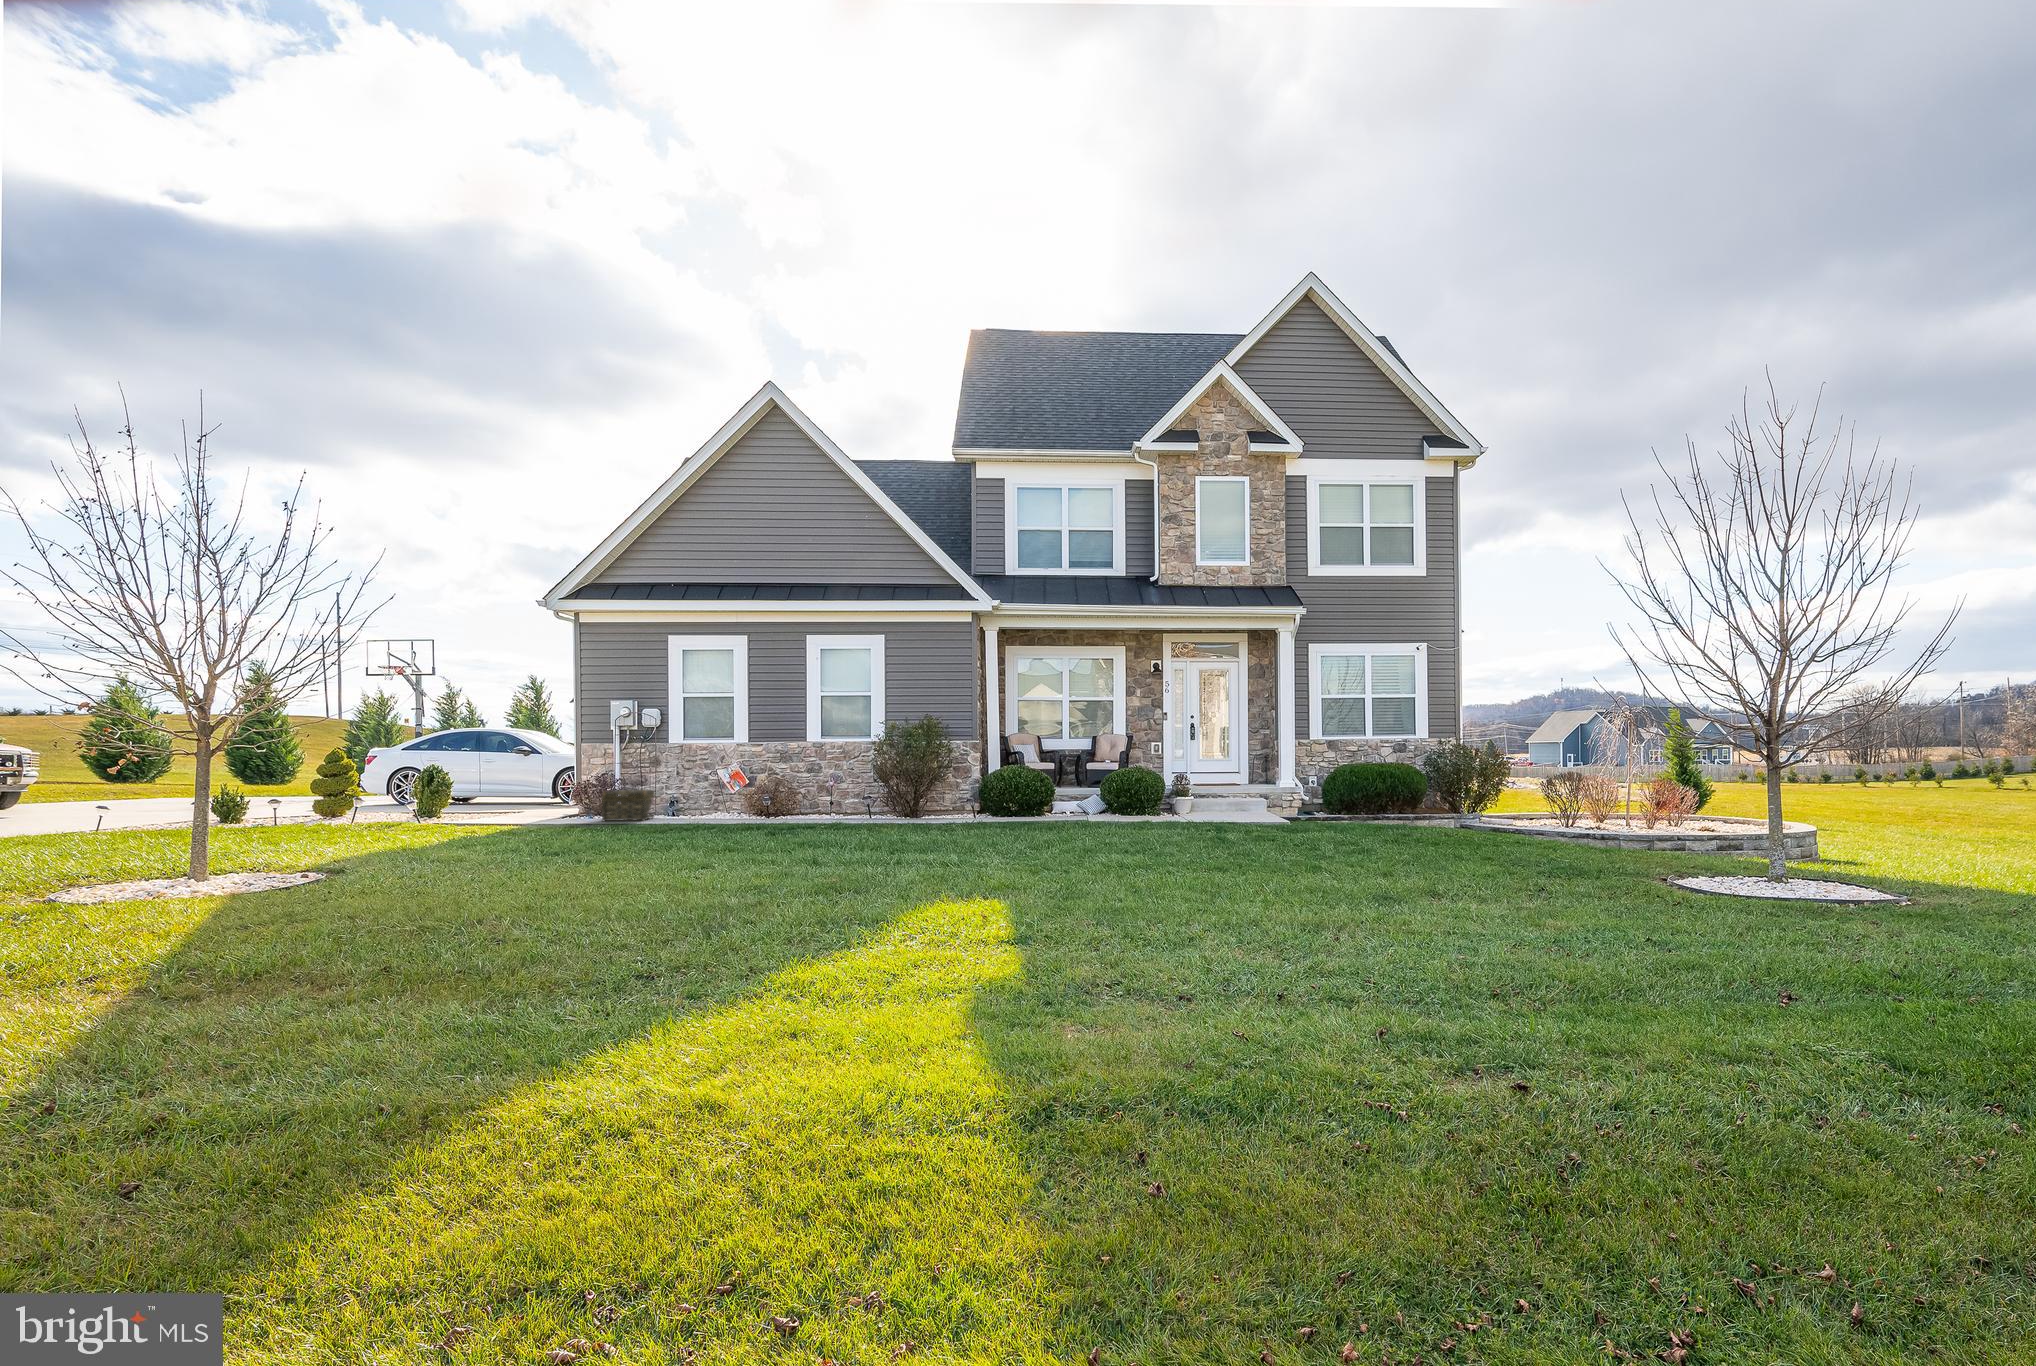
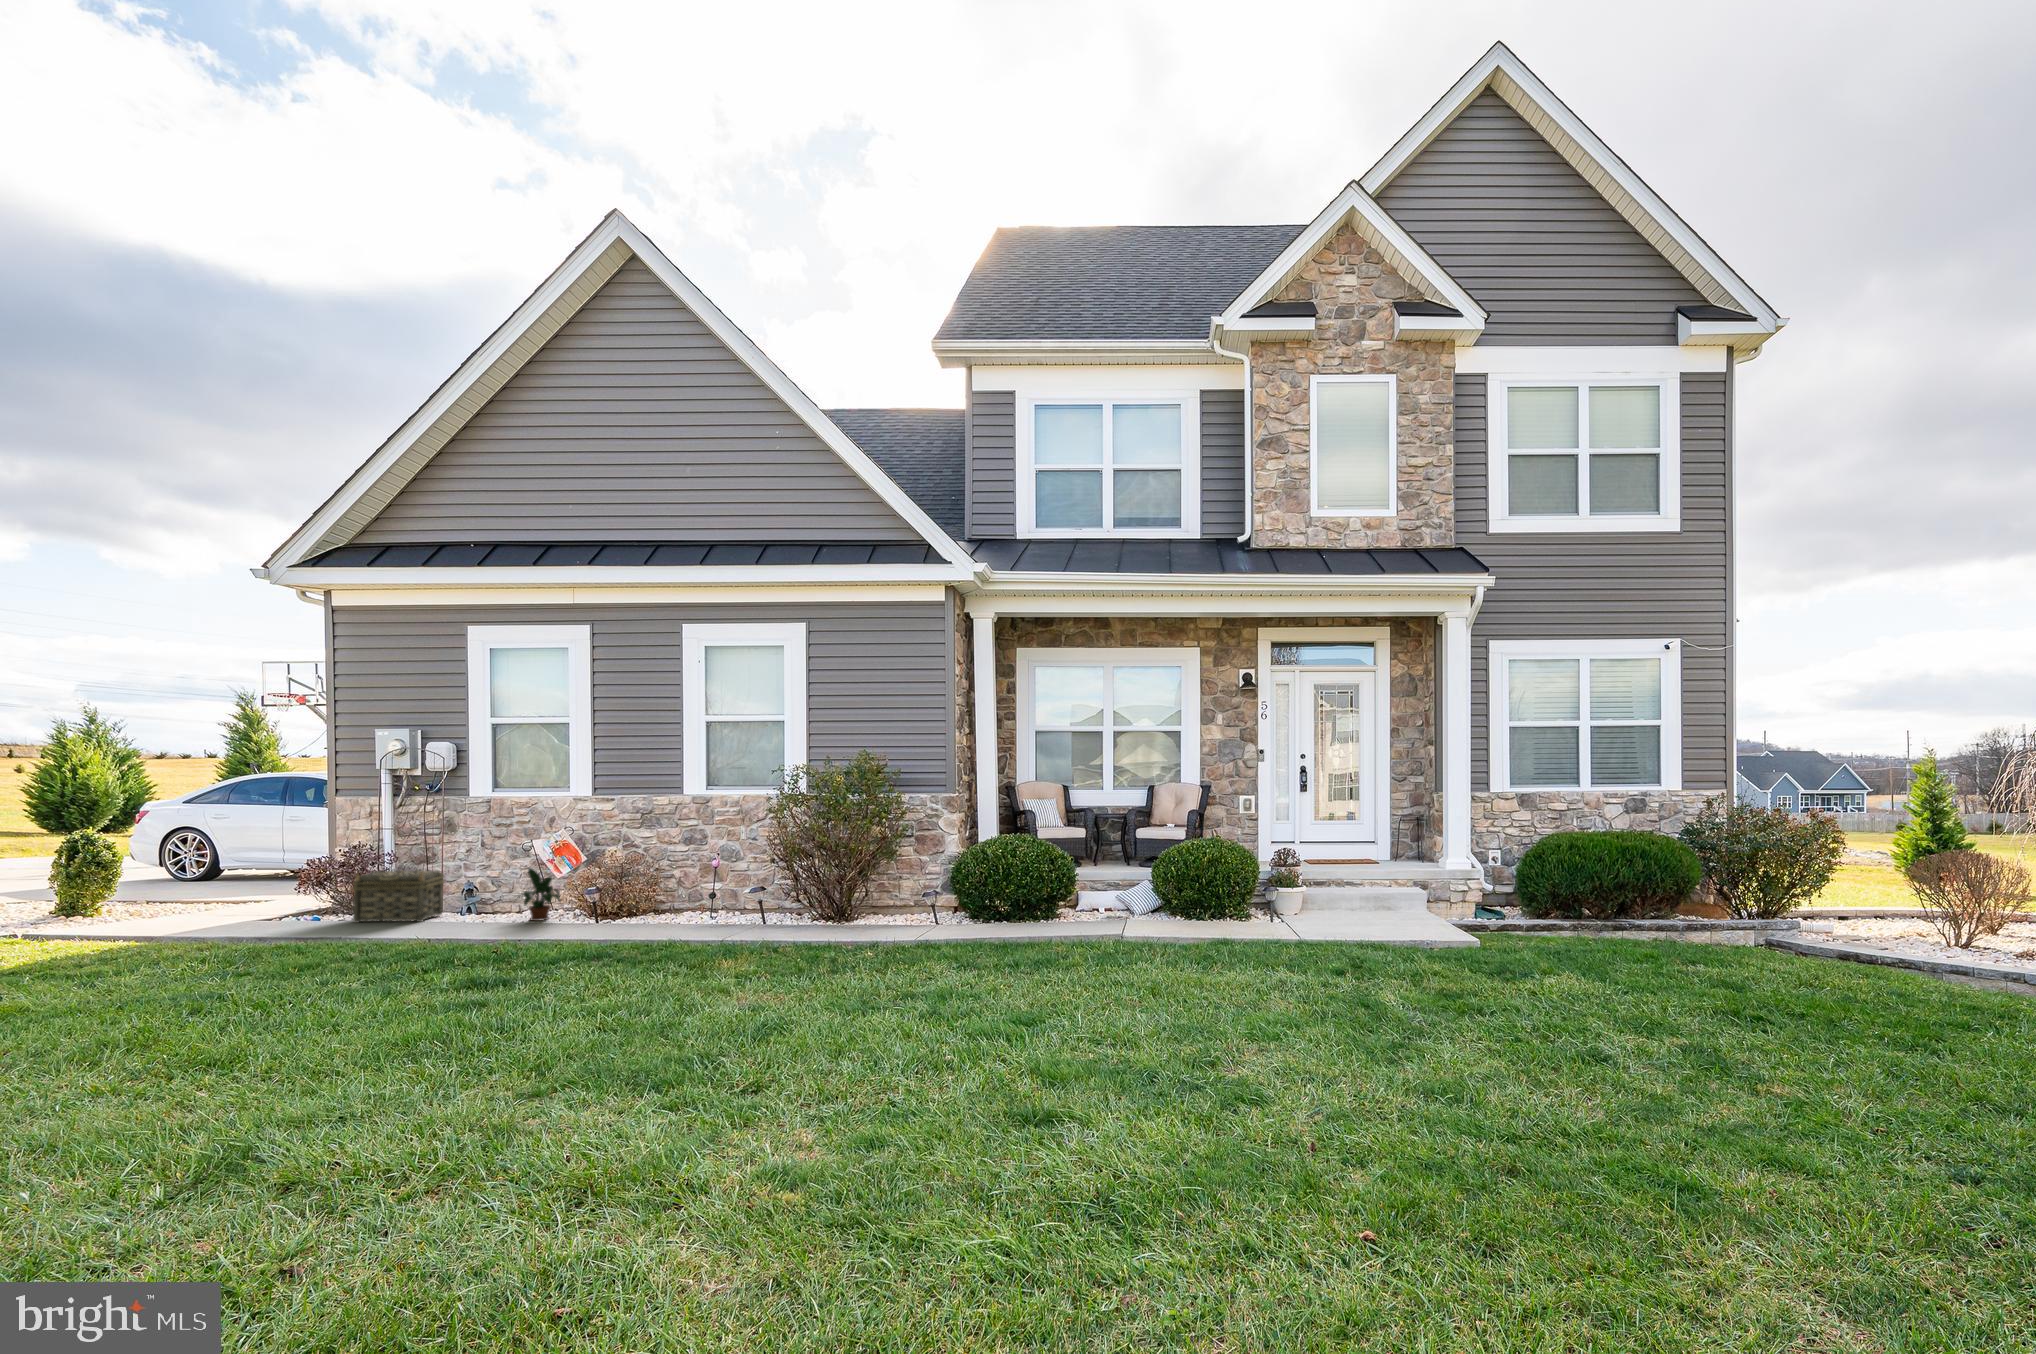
potted plant: none [703,787,732,819] -> present [523,868,560,921]

